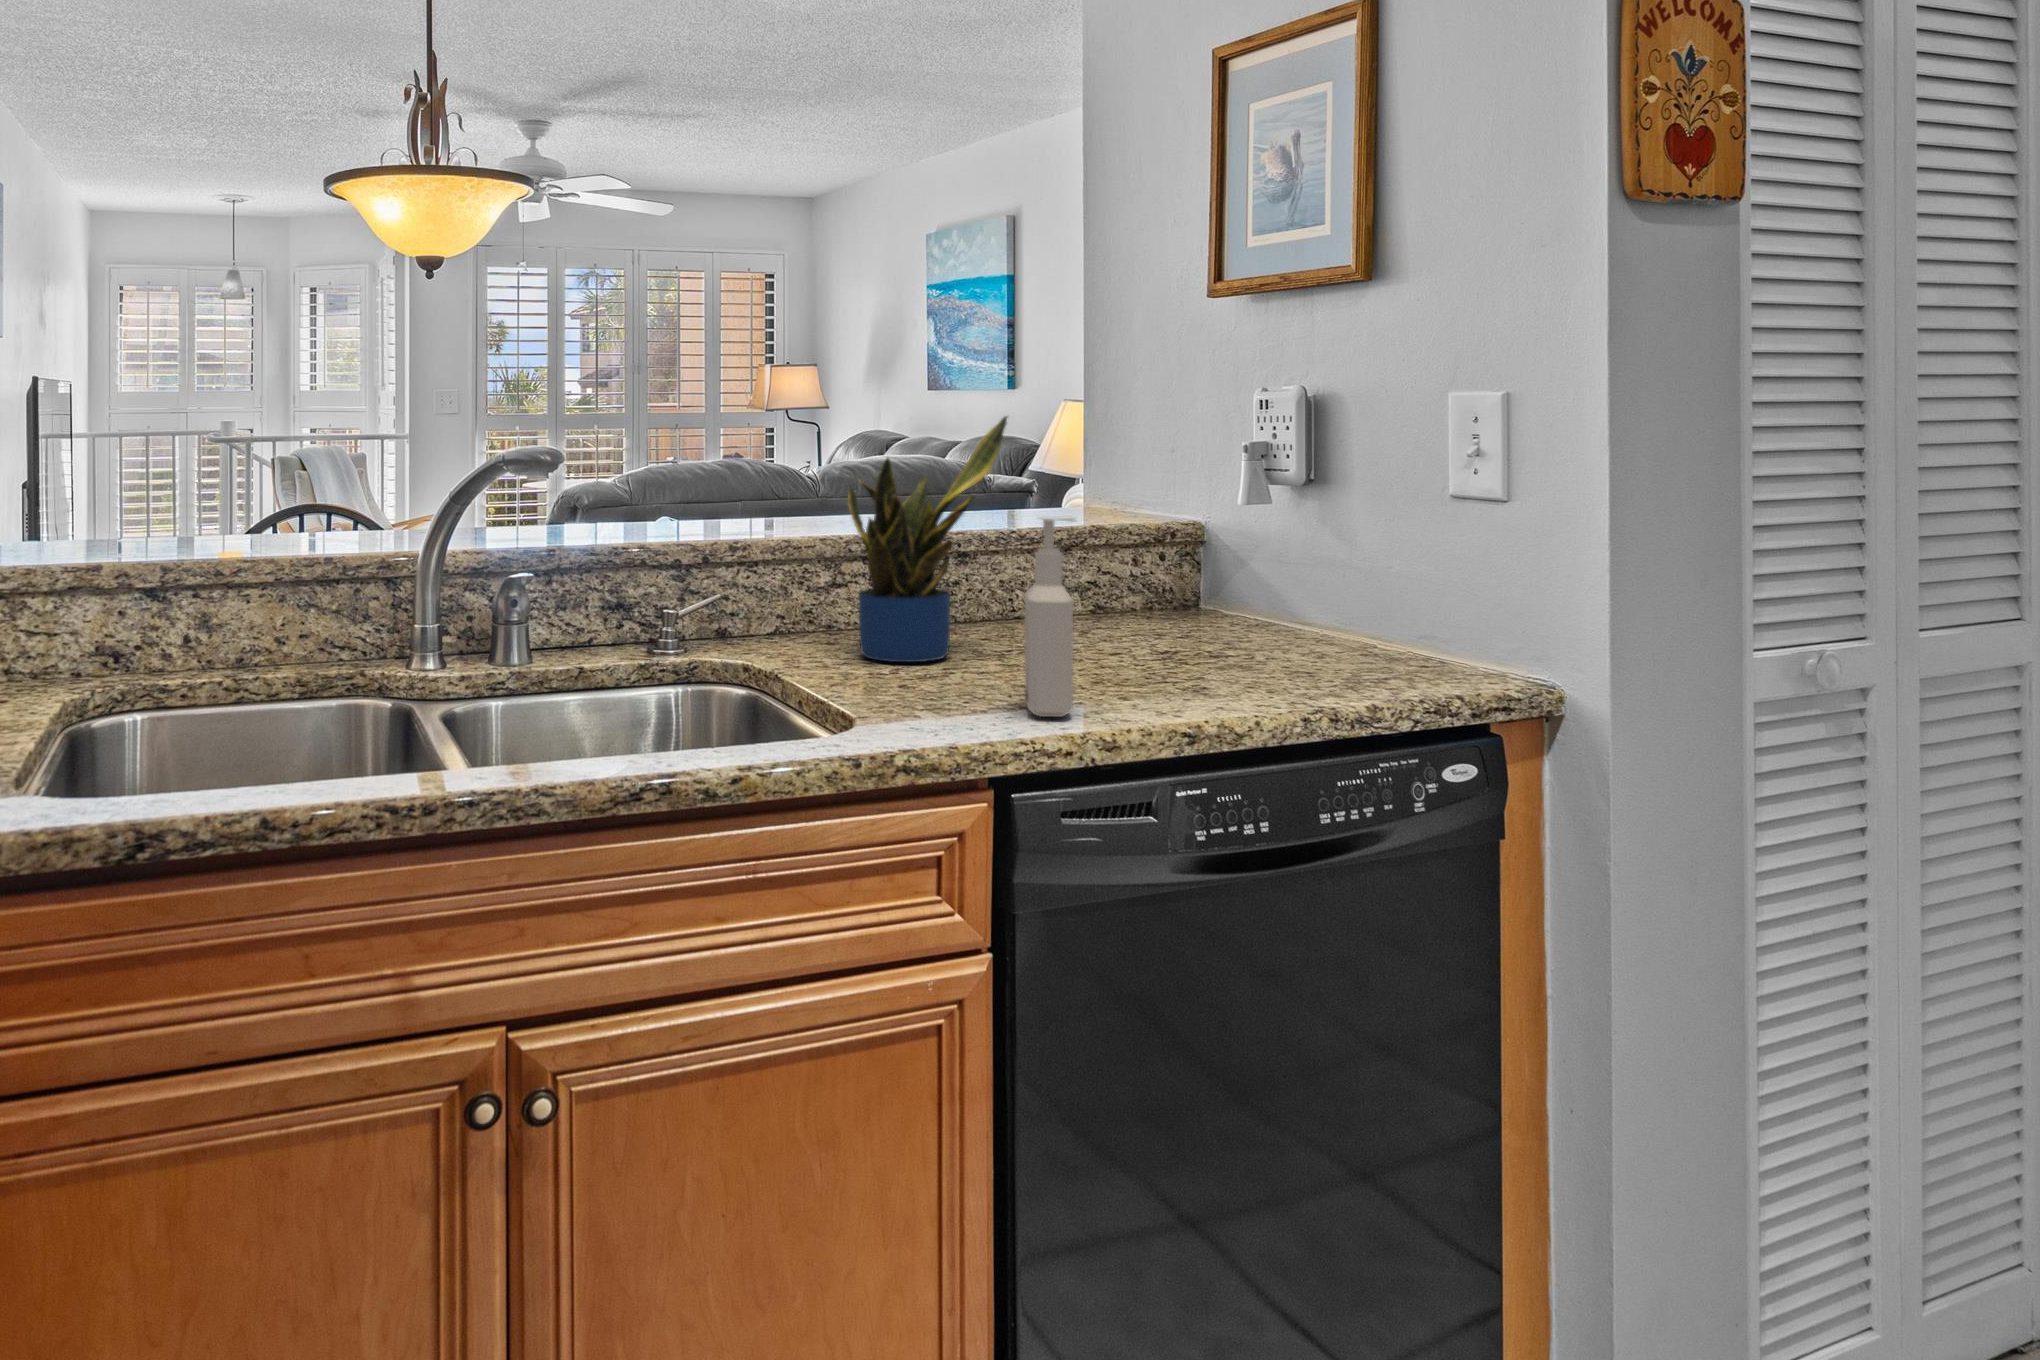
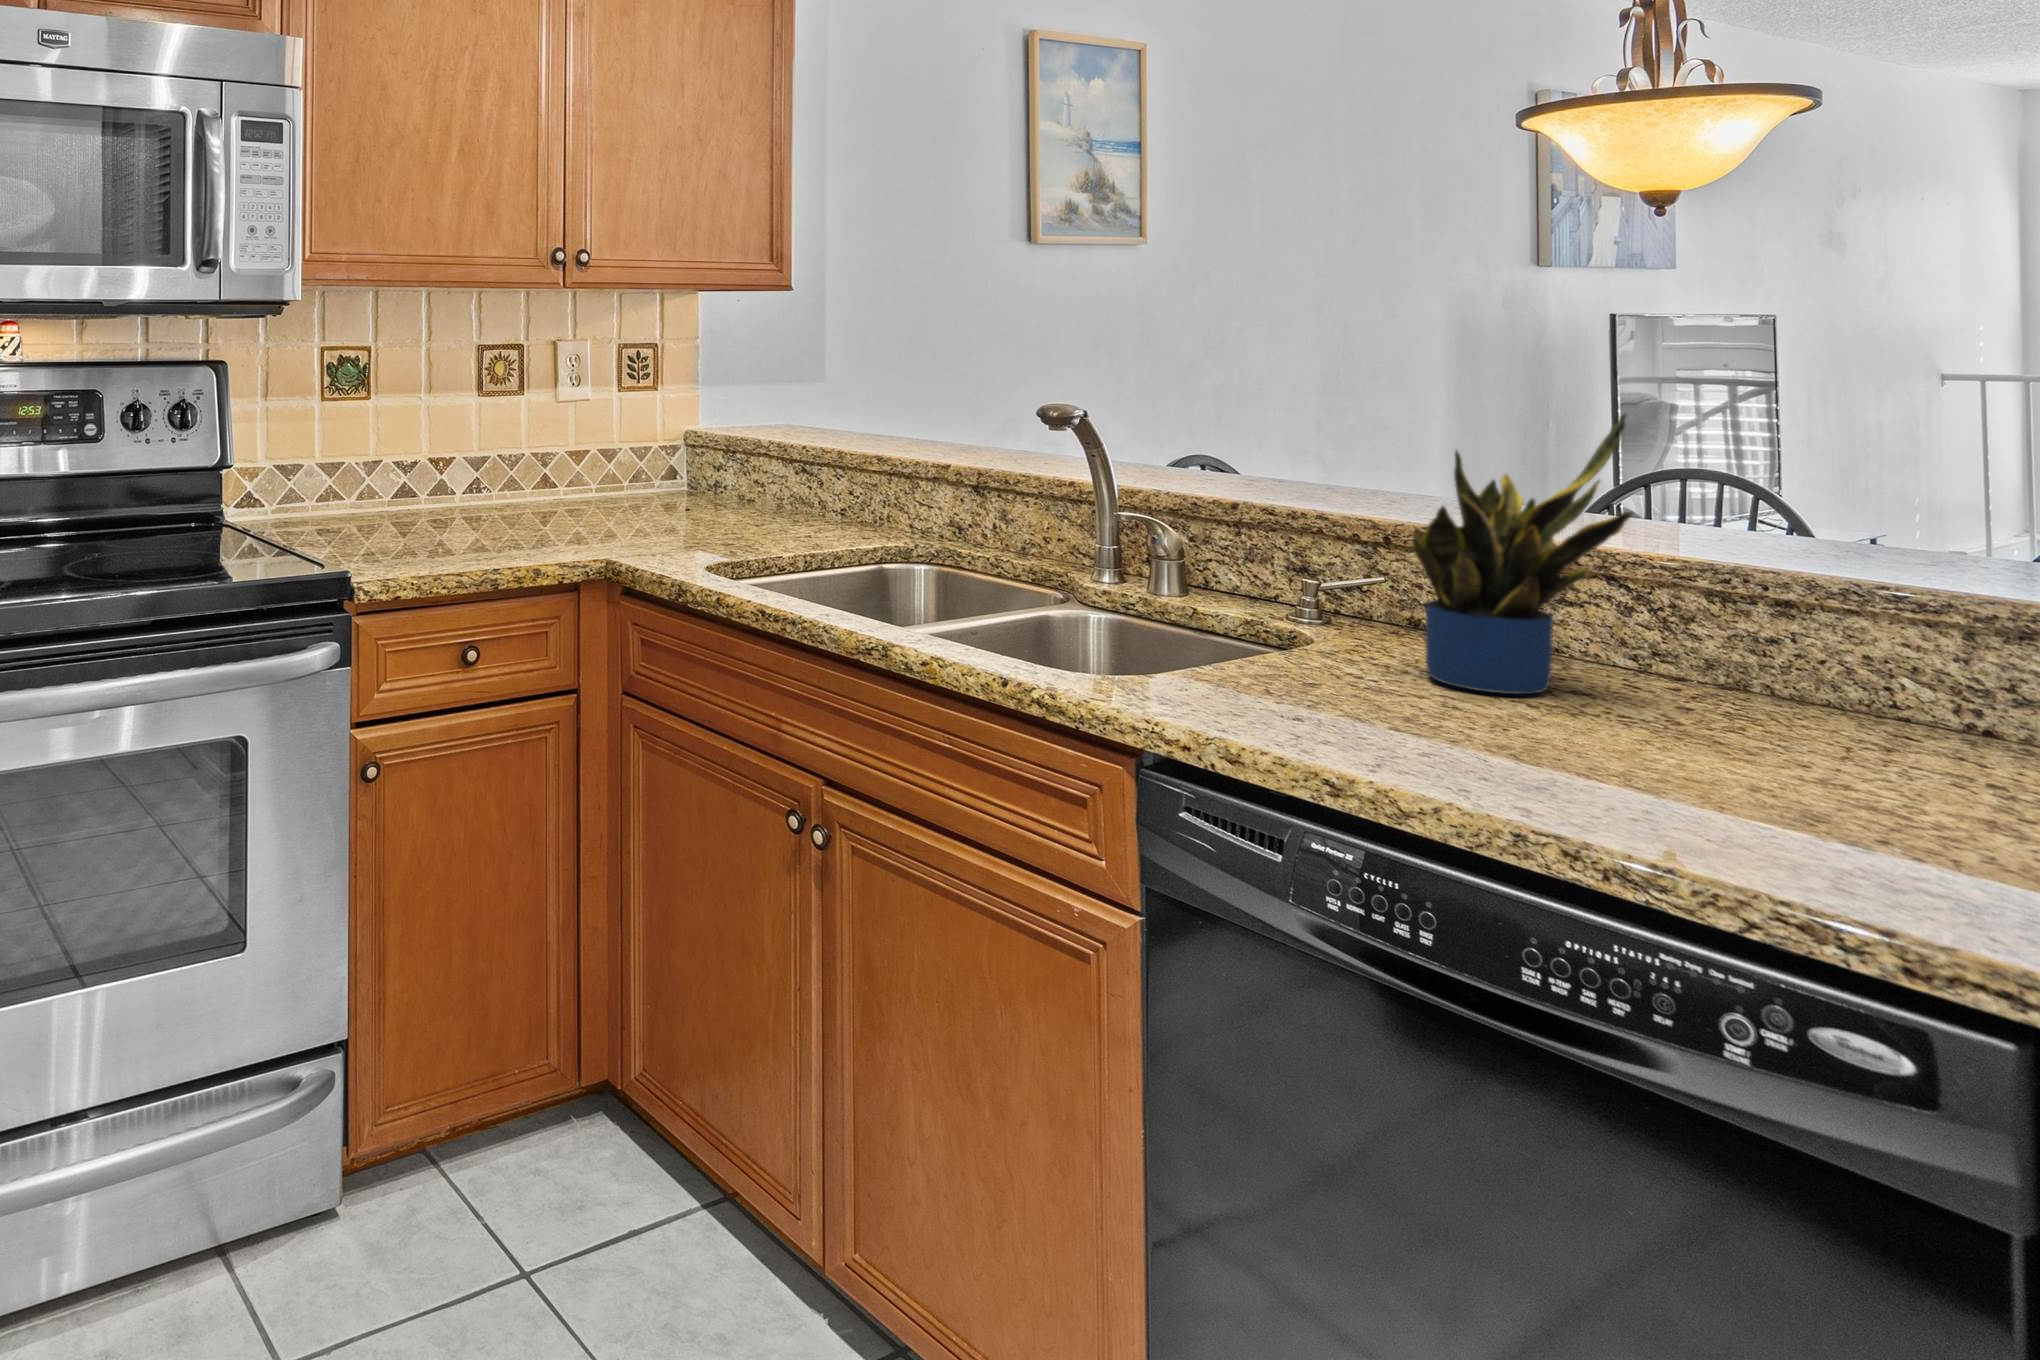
bottle: present [1025,517,1074,717] -> none [1240,518,1343,730]

